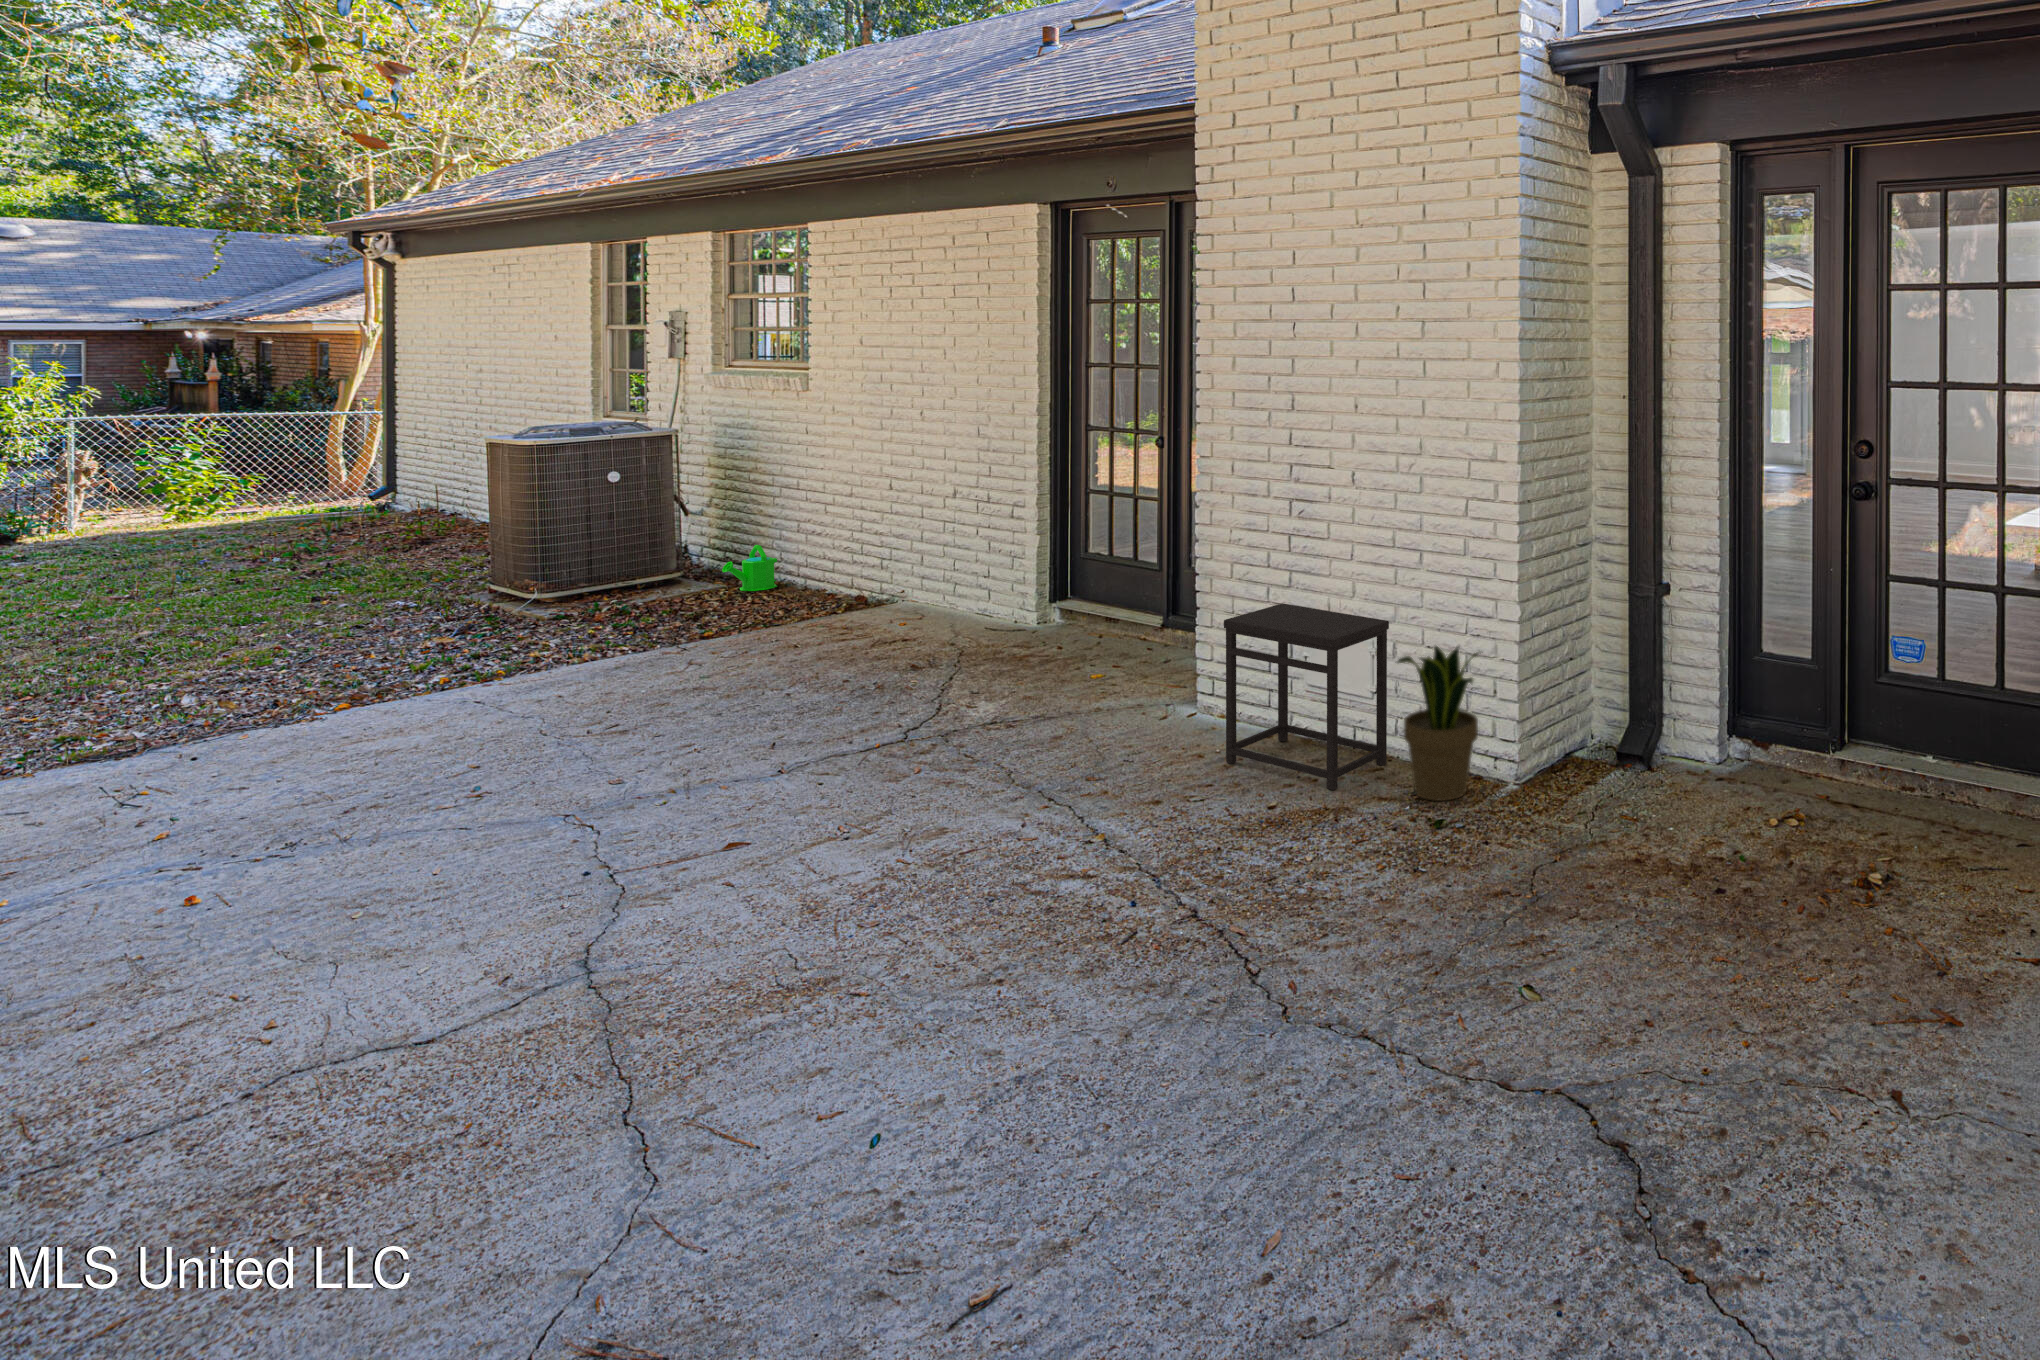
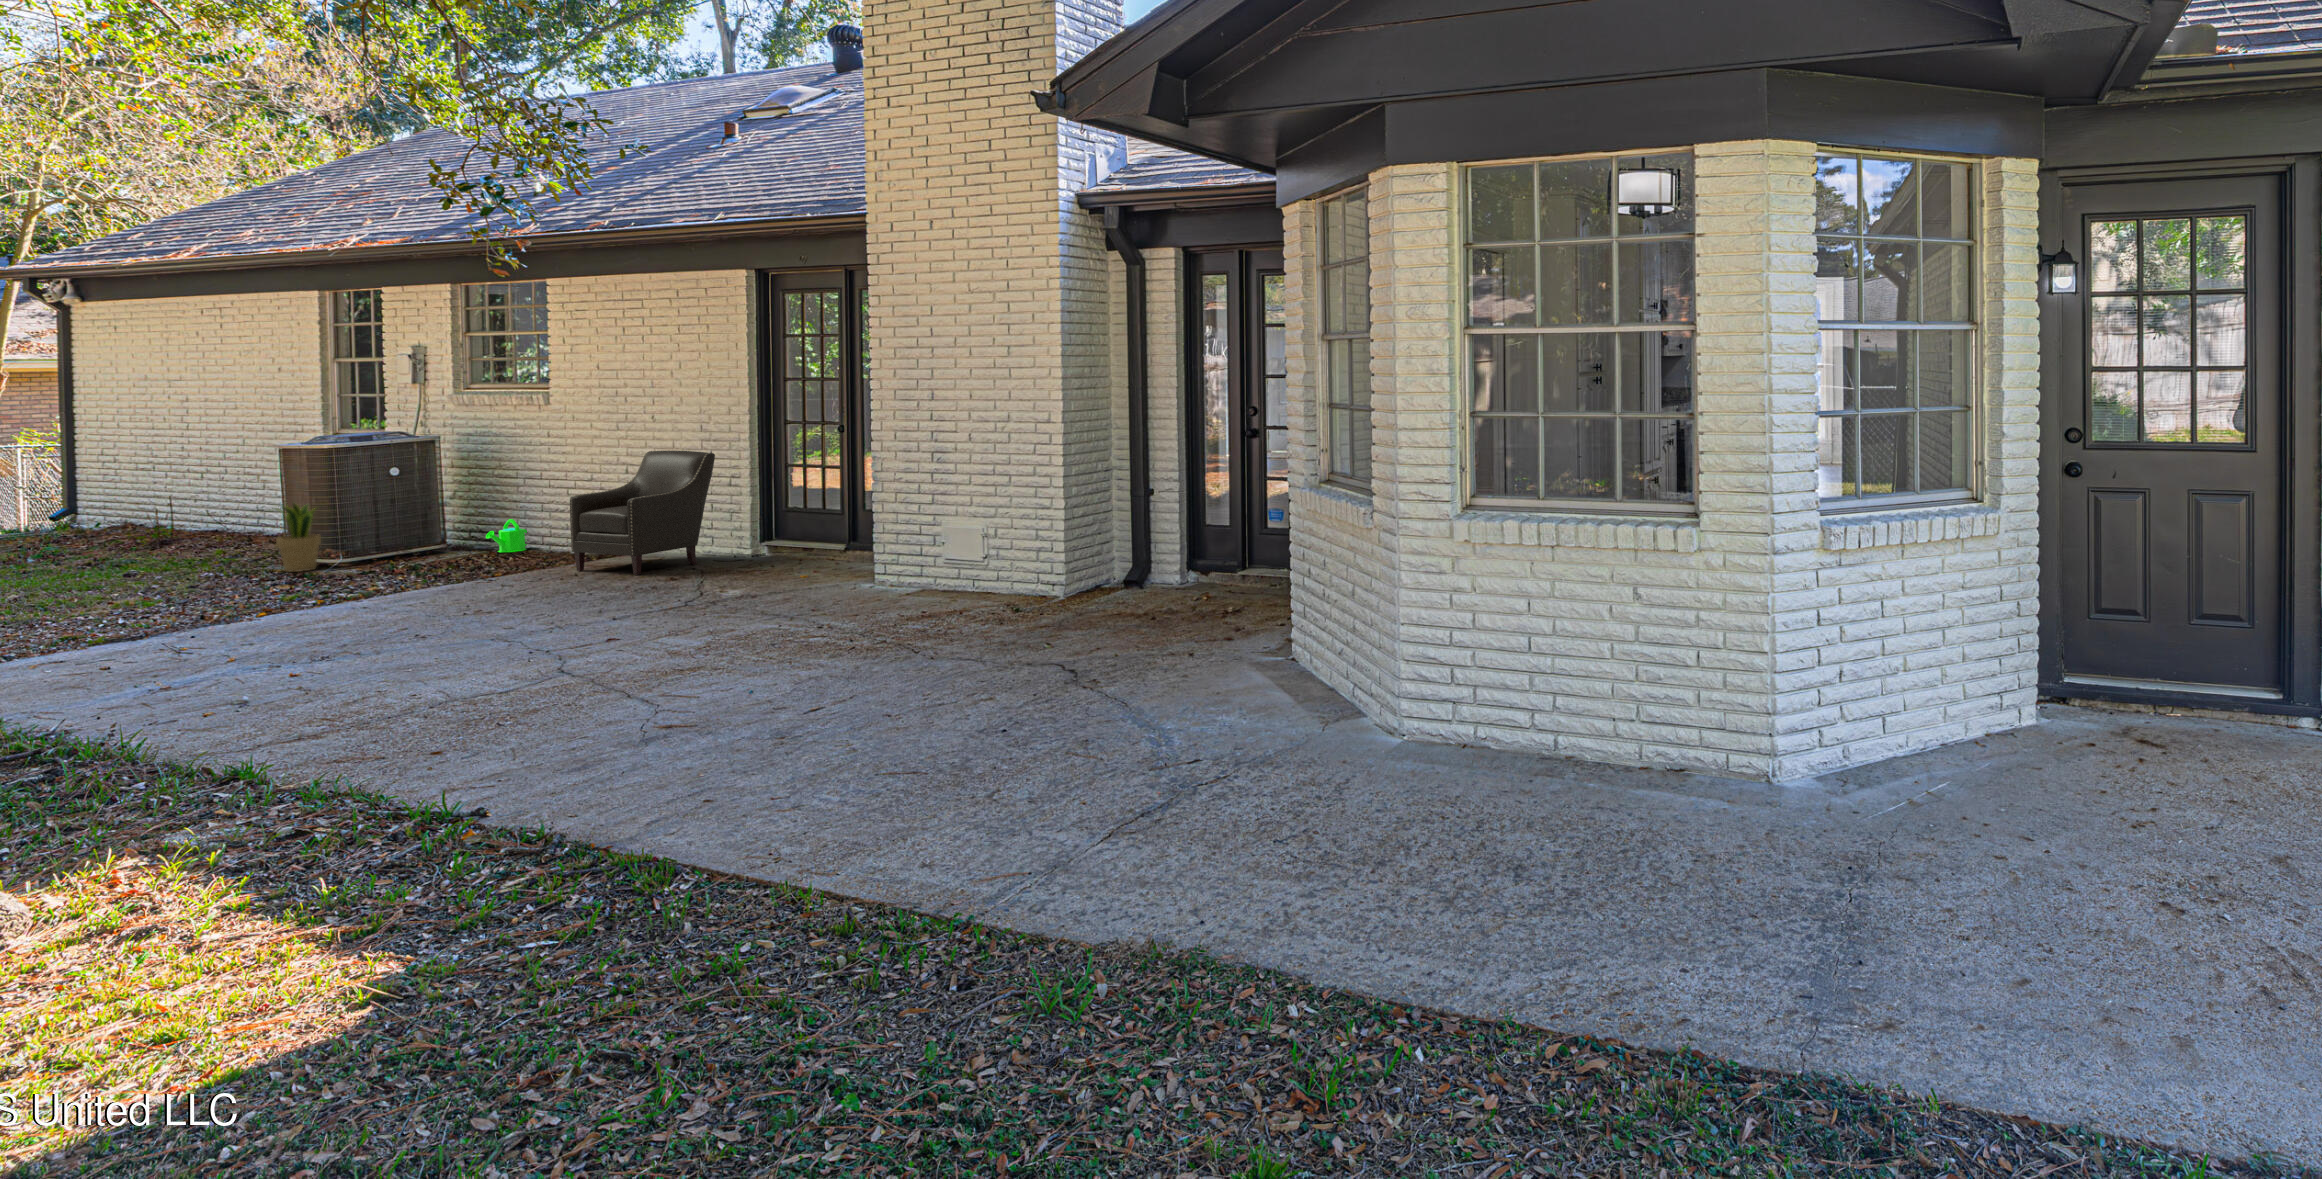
chair: none [789,464,991,660] -> present [570,450,715,575]
side table: present [1224,603,1389,790] -> none [899,510,996,600]
potted plant: present [1398,646,1479,801] -> present [272,504,321,572]

